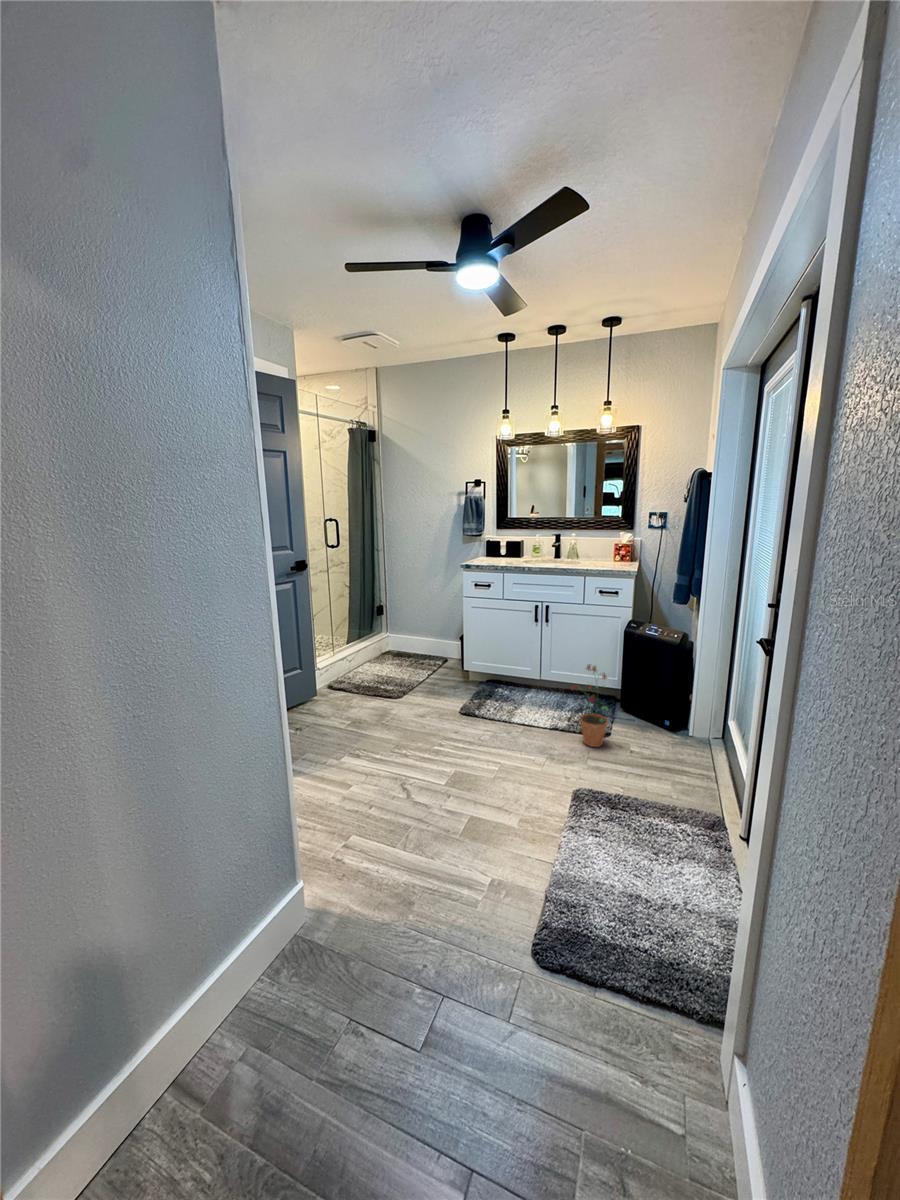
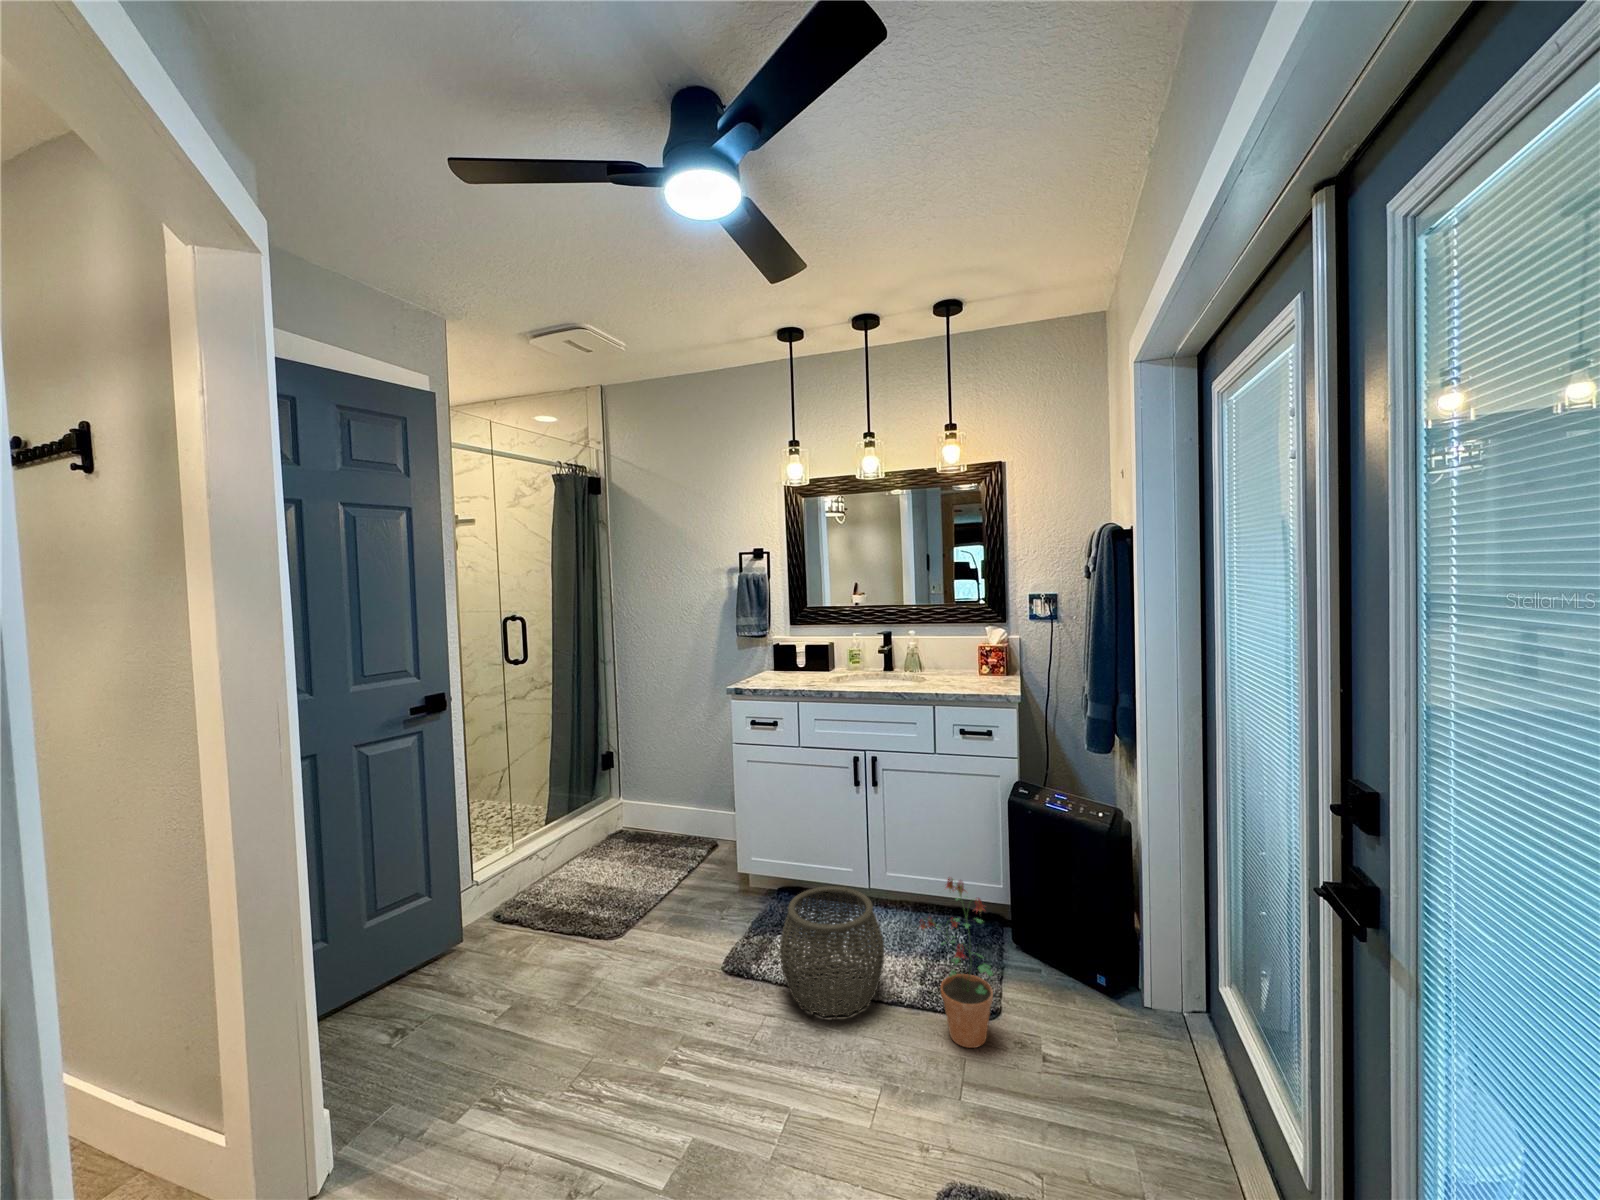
woven basket: none [493,671,550,733] -> present [780,886,885,1017]

